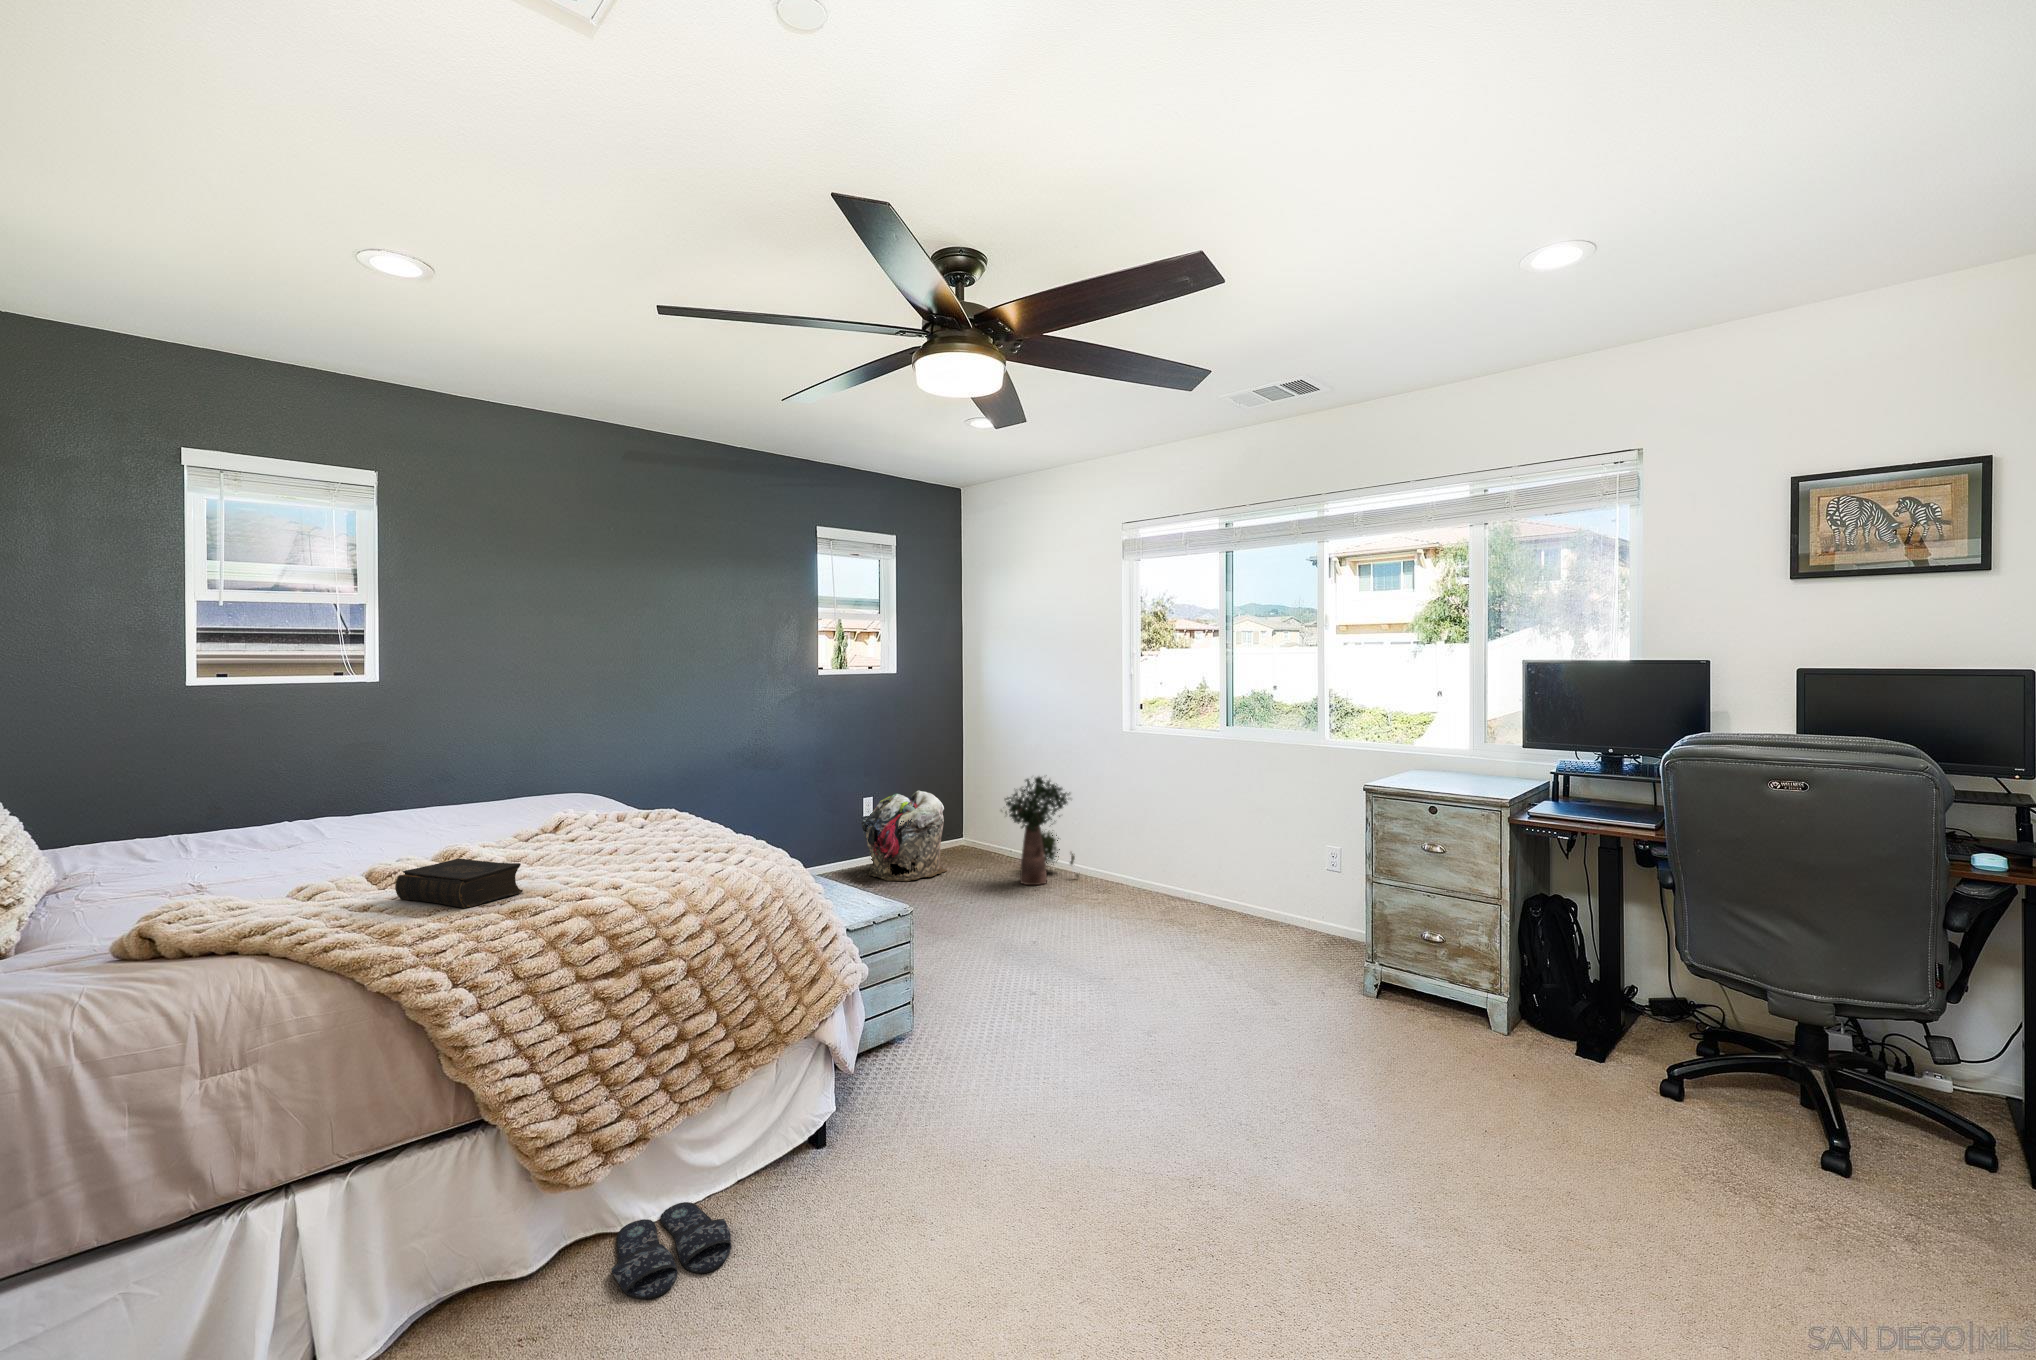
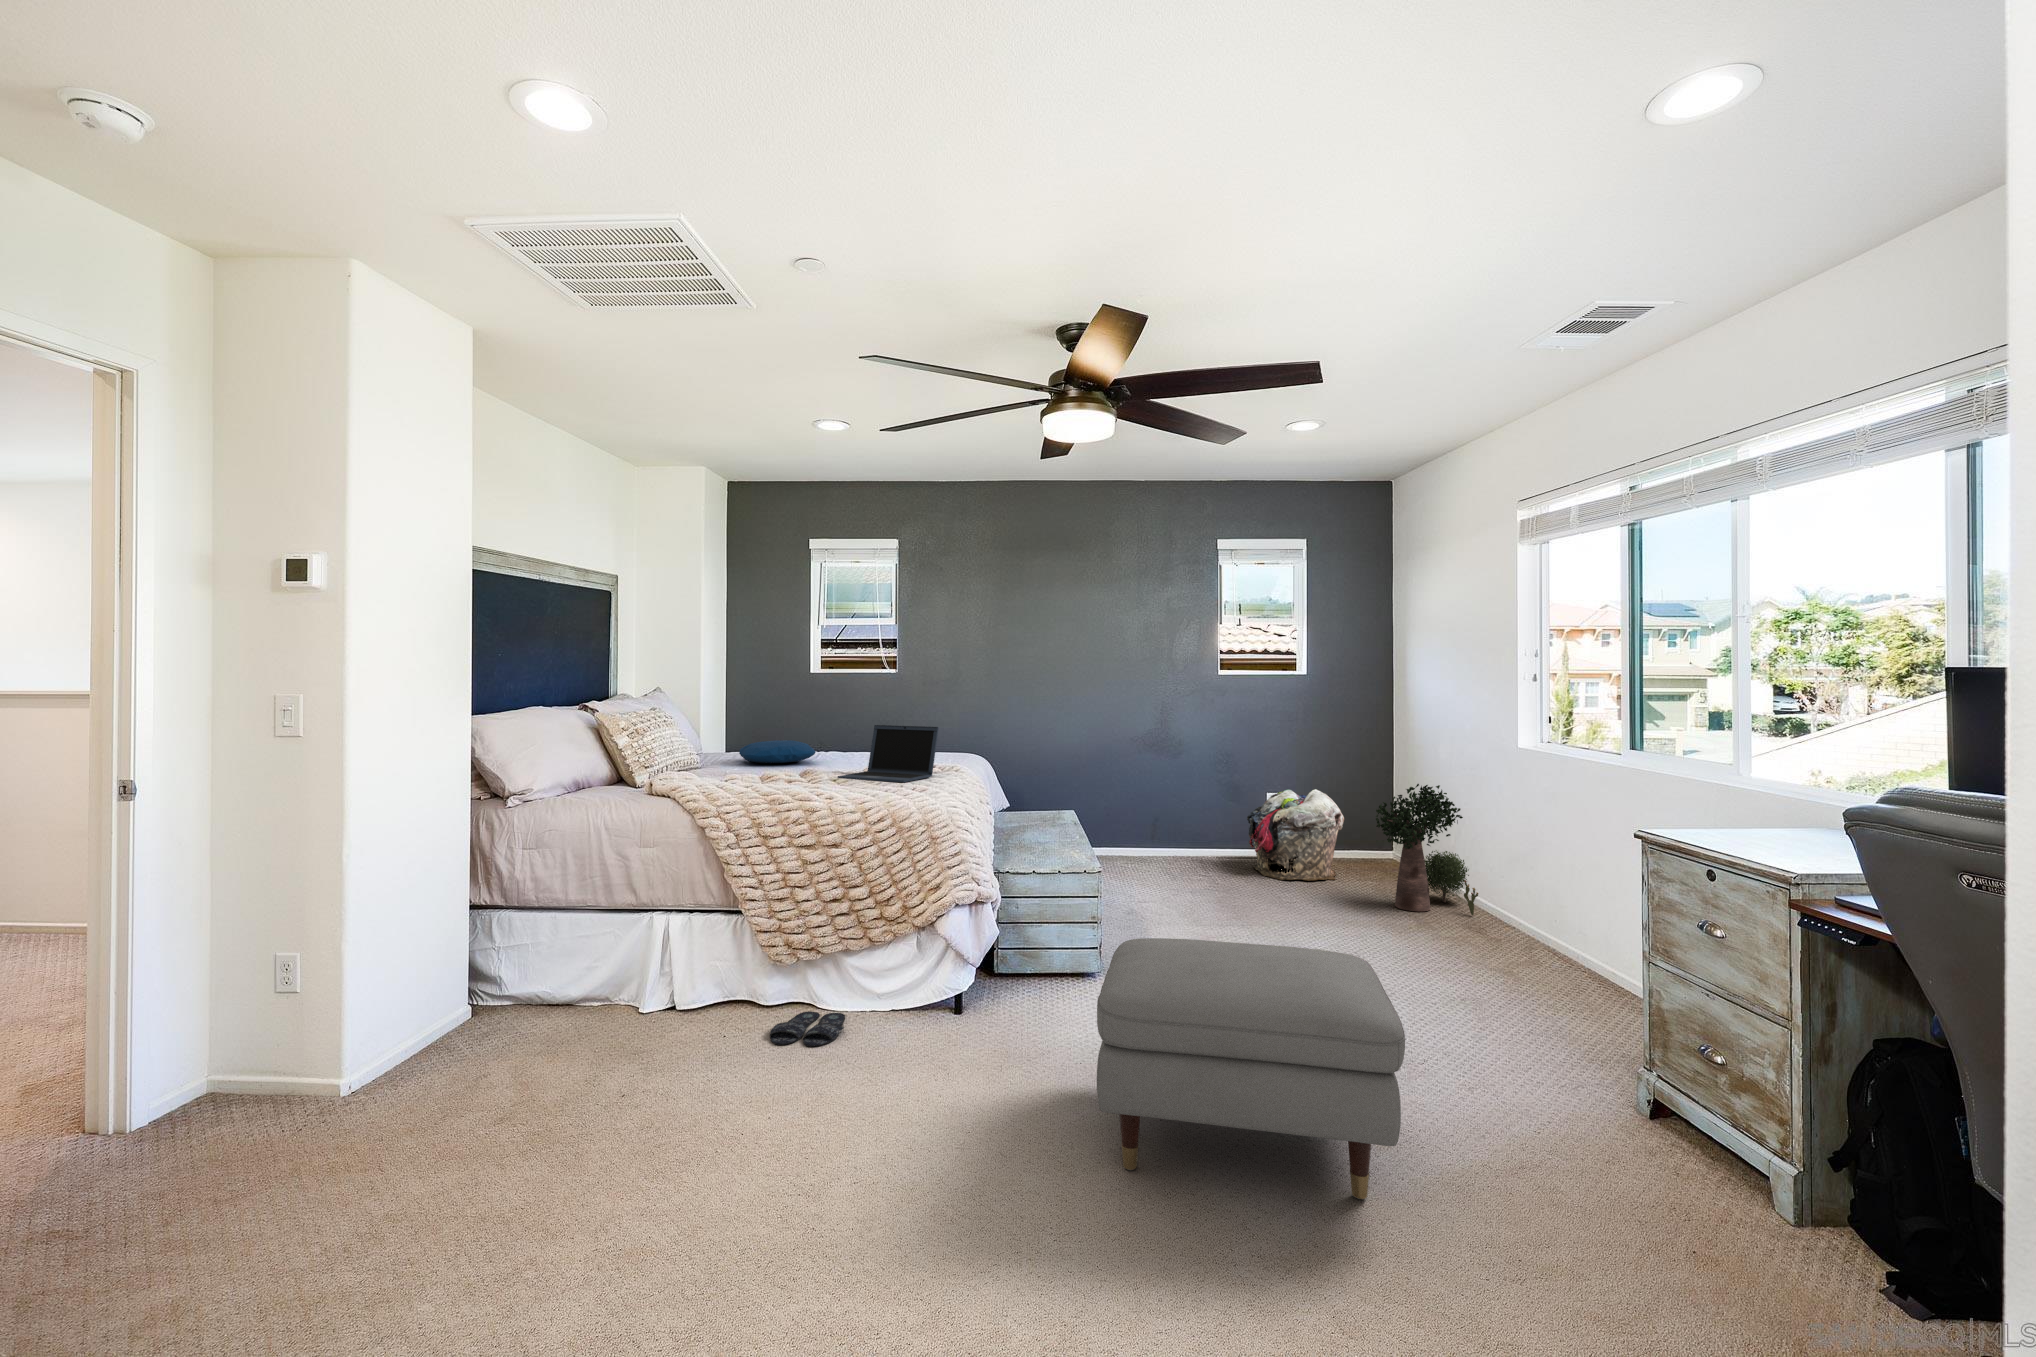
laptop: none [519,767,656,860] -> present [838,725,939,782]
pillow: none [200,813,389,859] -> present [739,741,816,763]
book: present [395,859,523,908] -> none [742,767,789,792]
ottoman: none [1085,930,1404,1205] -> present [1097,938,1405,1199]

